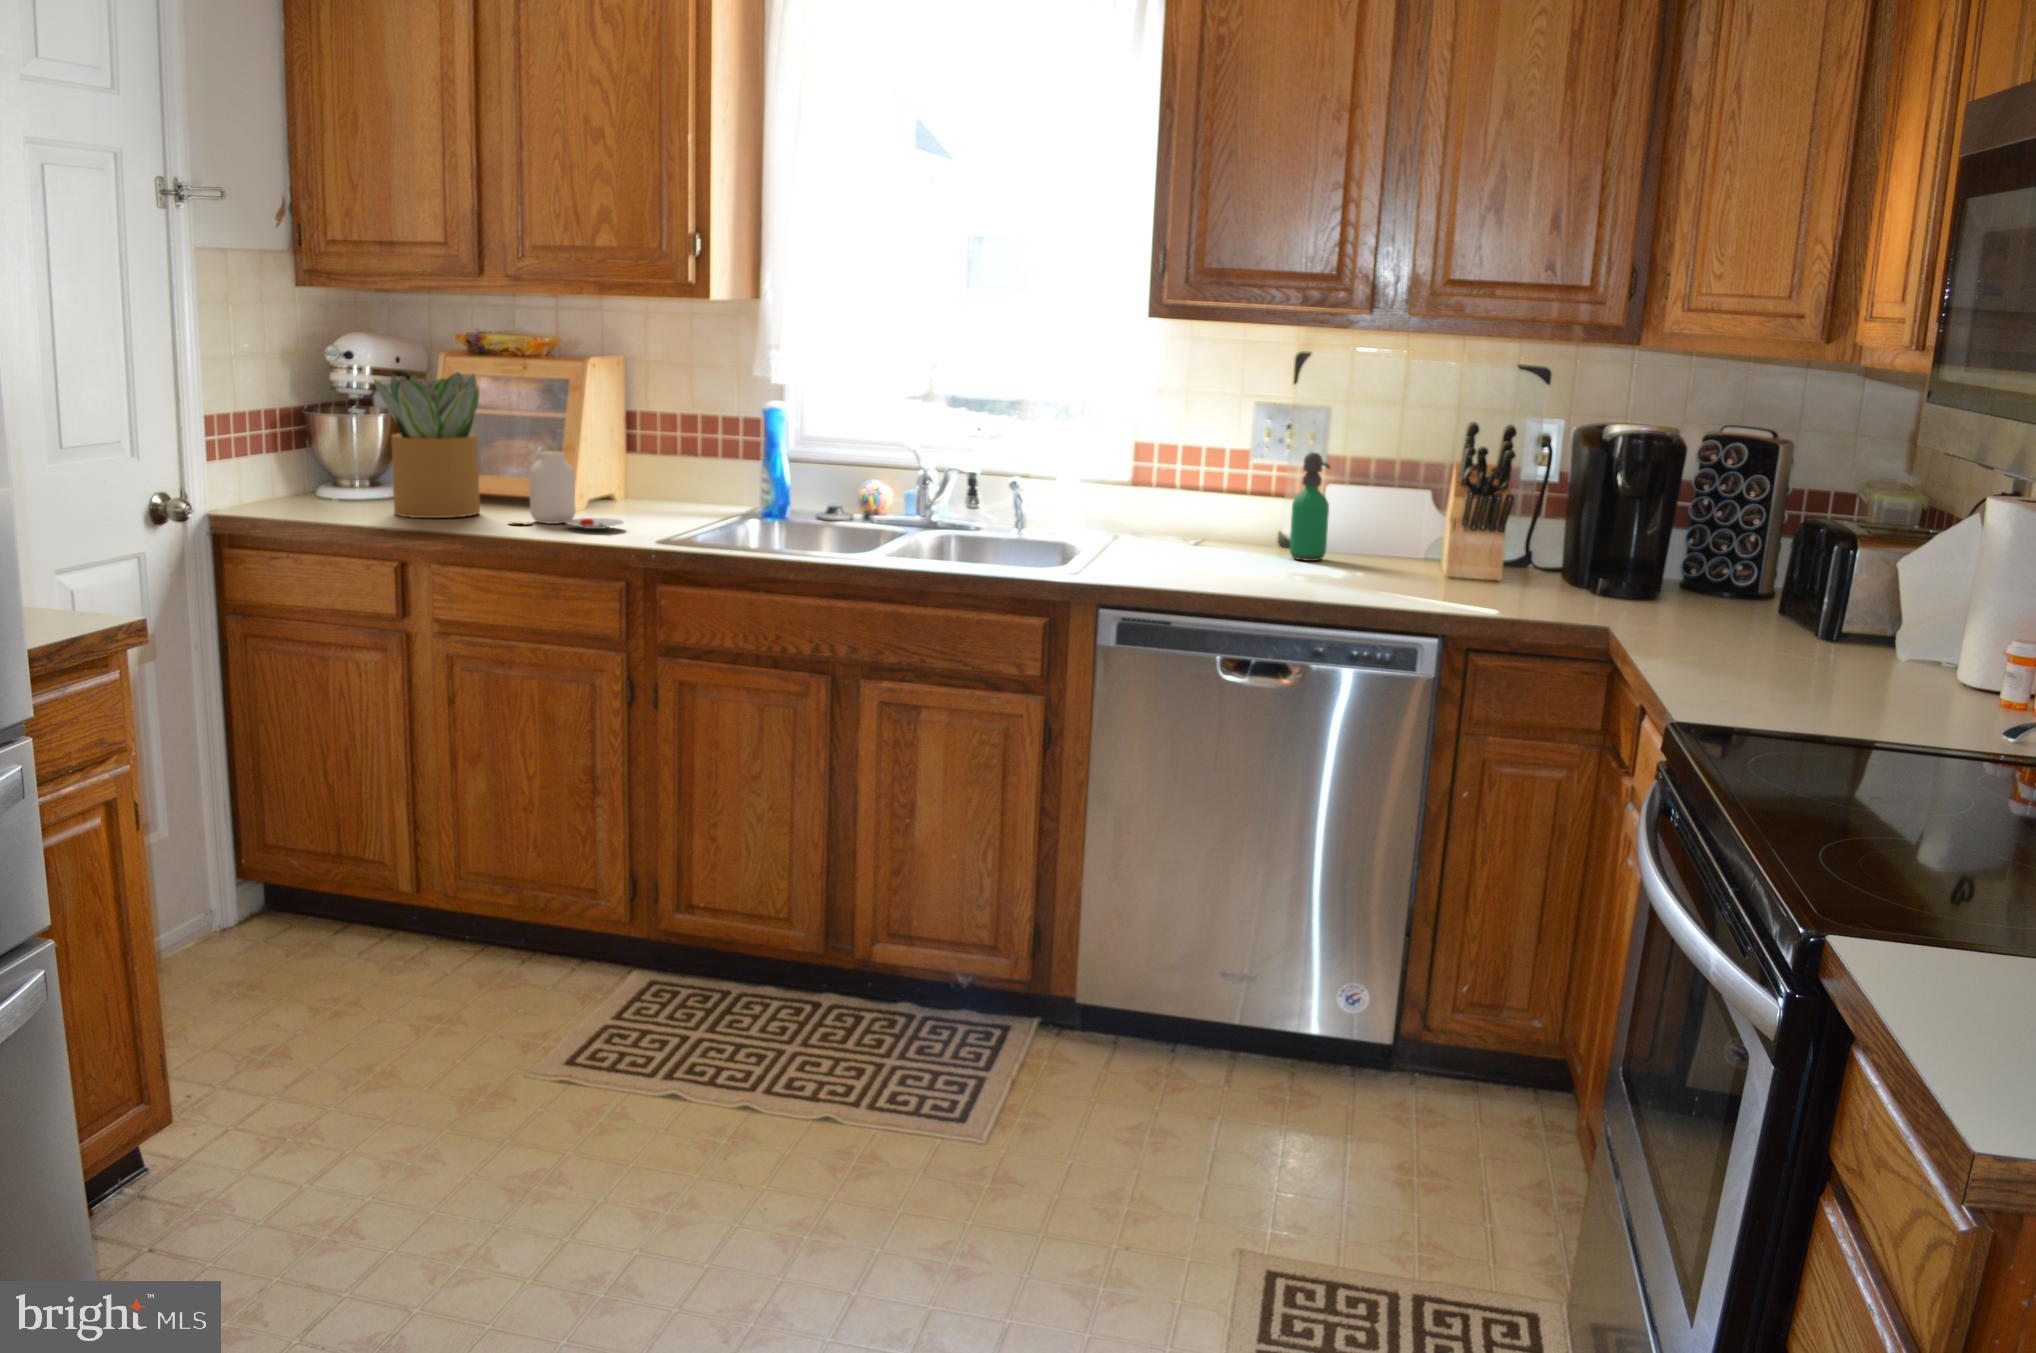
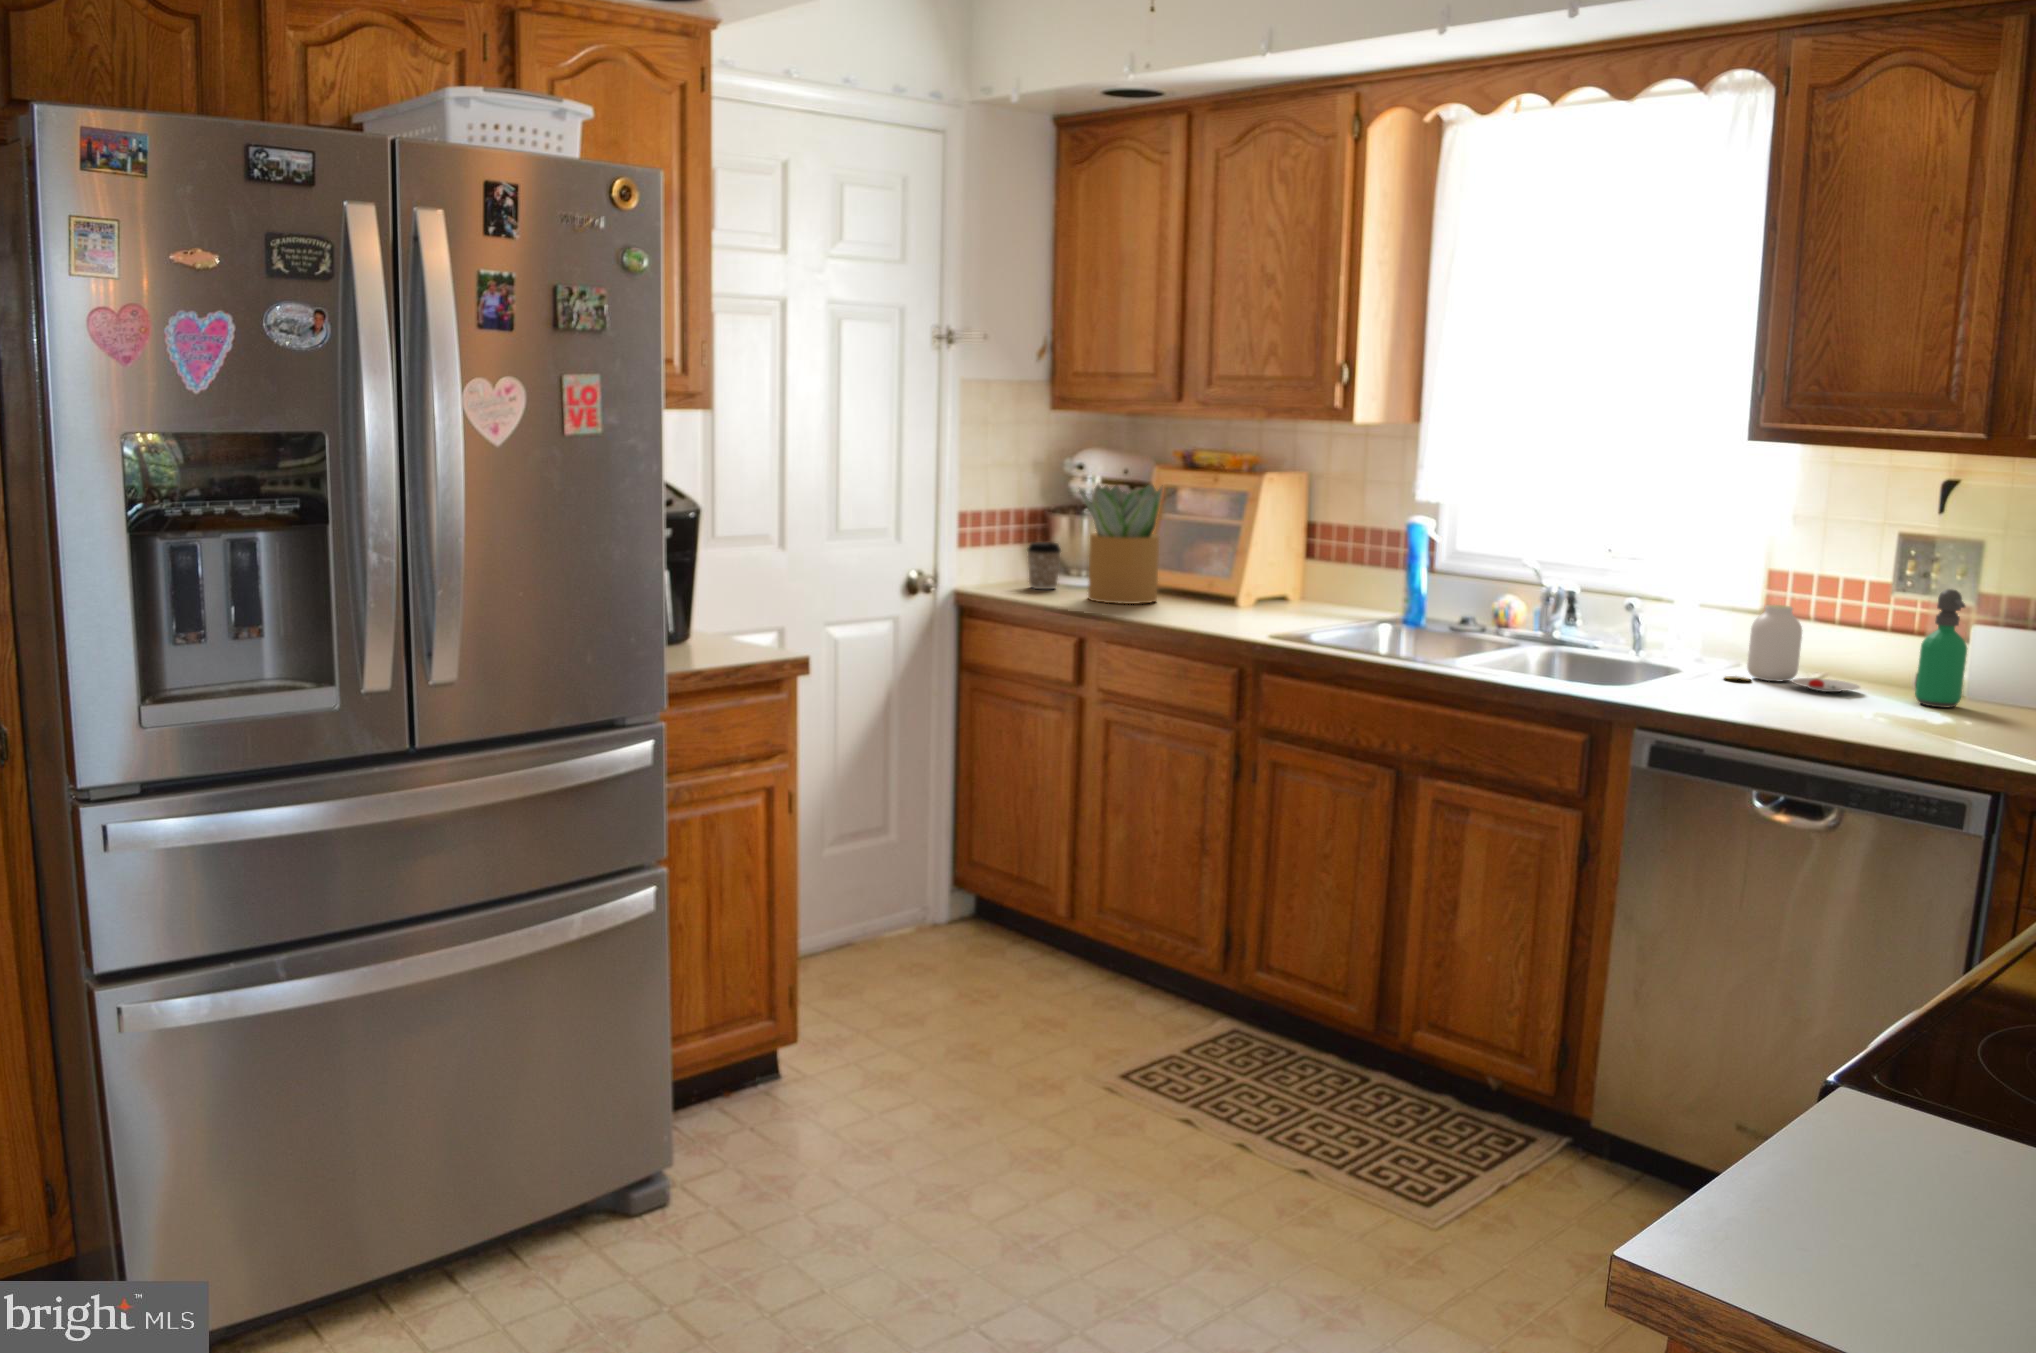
coffee cup: none [298,448,344,507] -> present [1027,542,1061,589]
jar: present [511,451,623,529] -> present [1724,605,1860,692]

